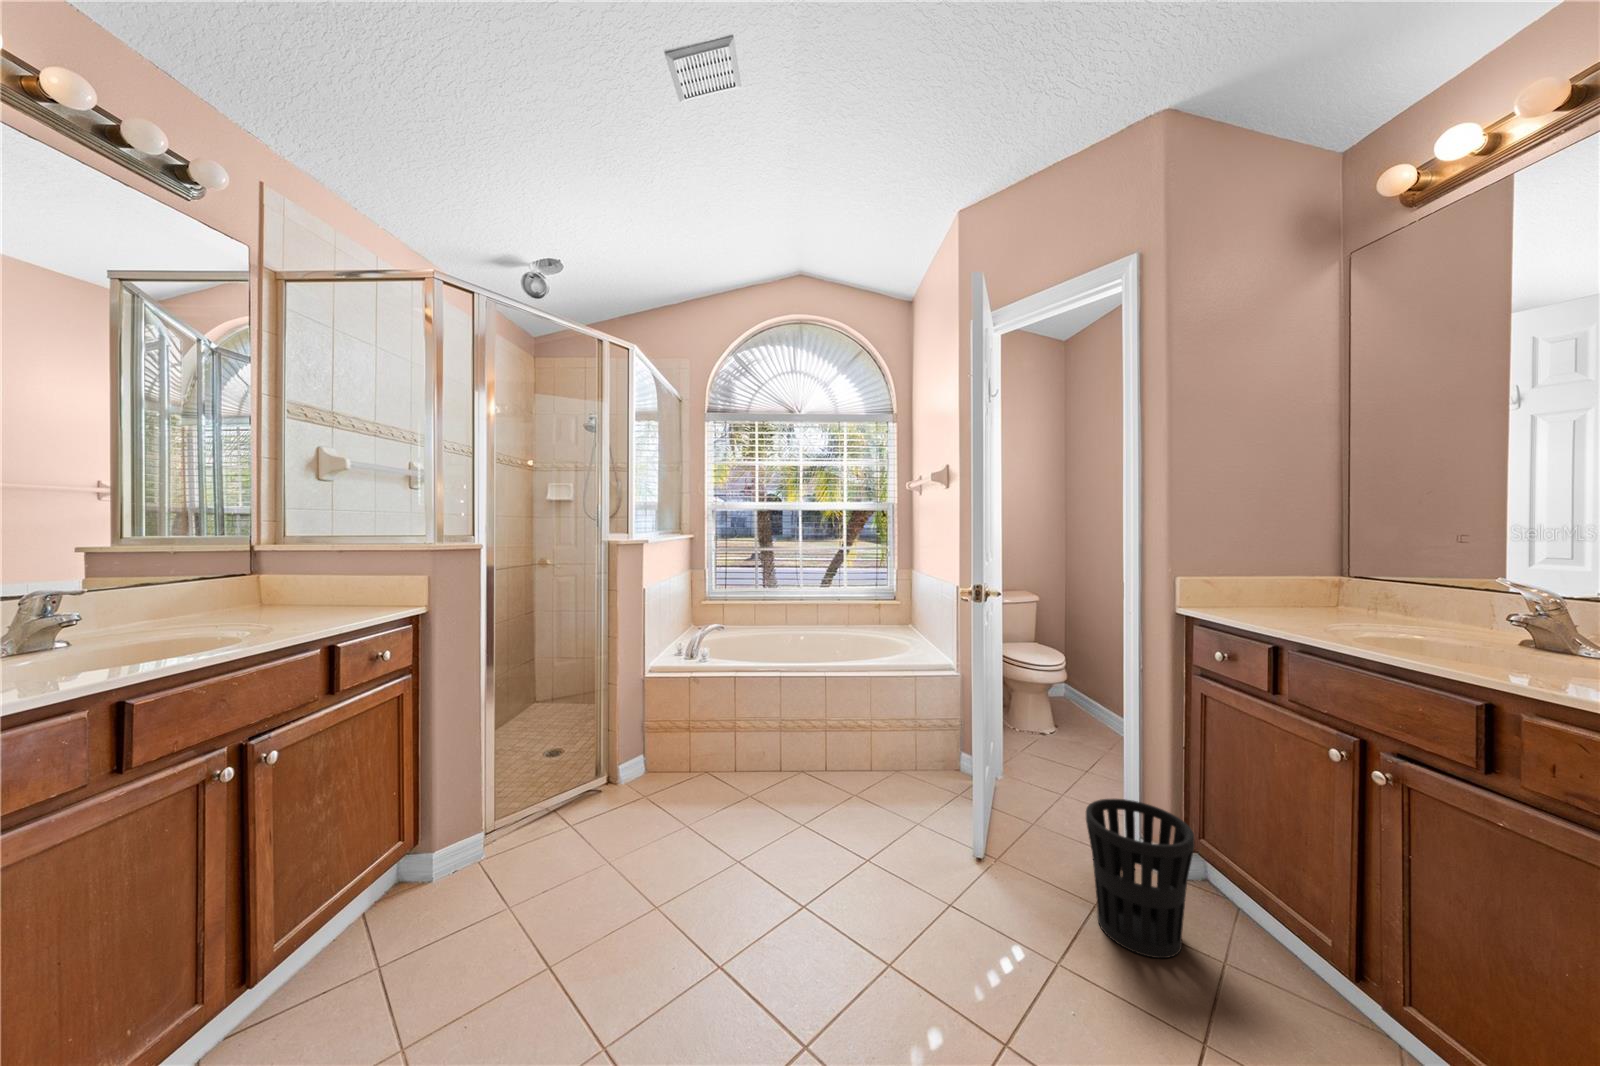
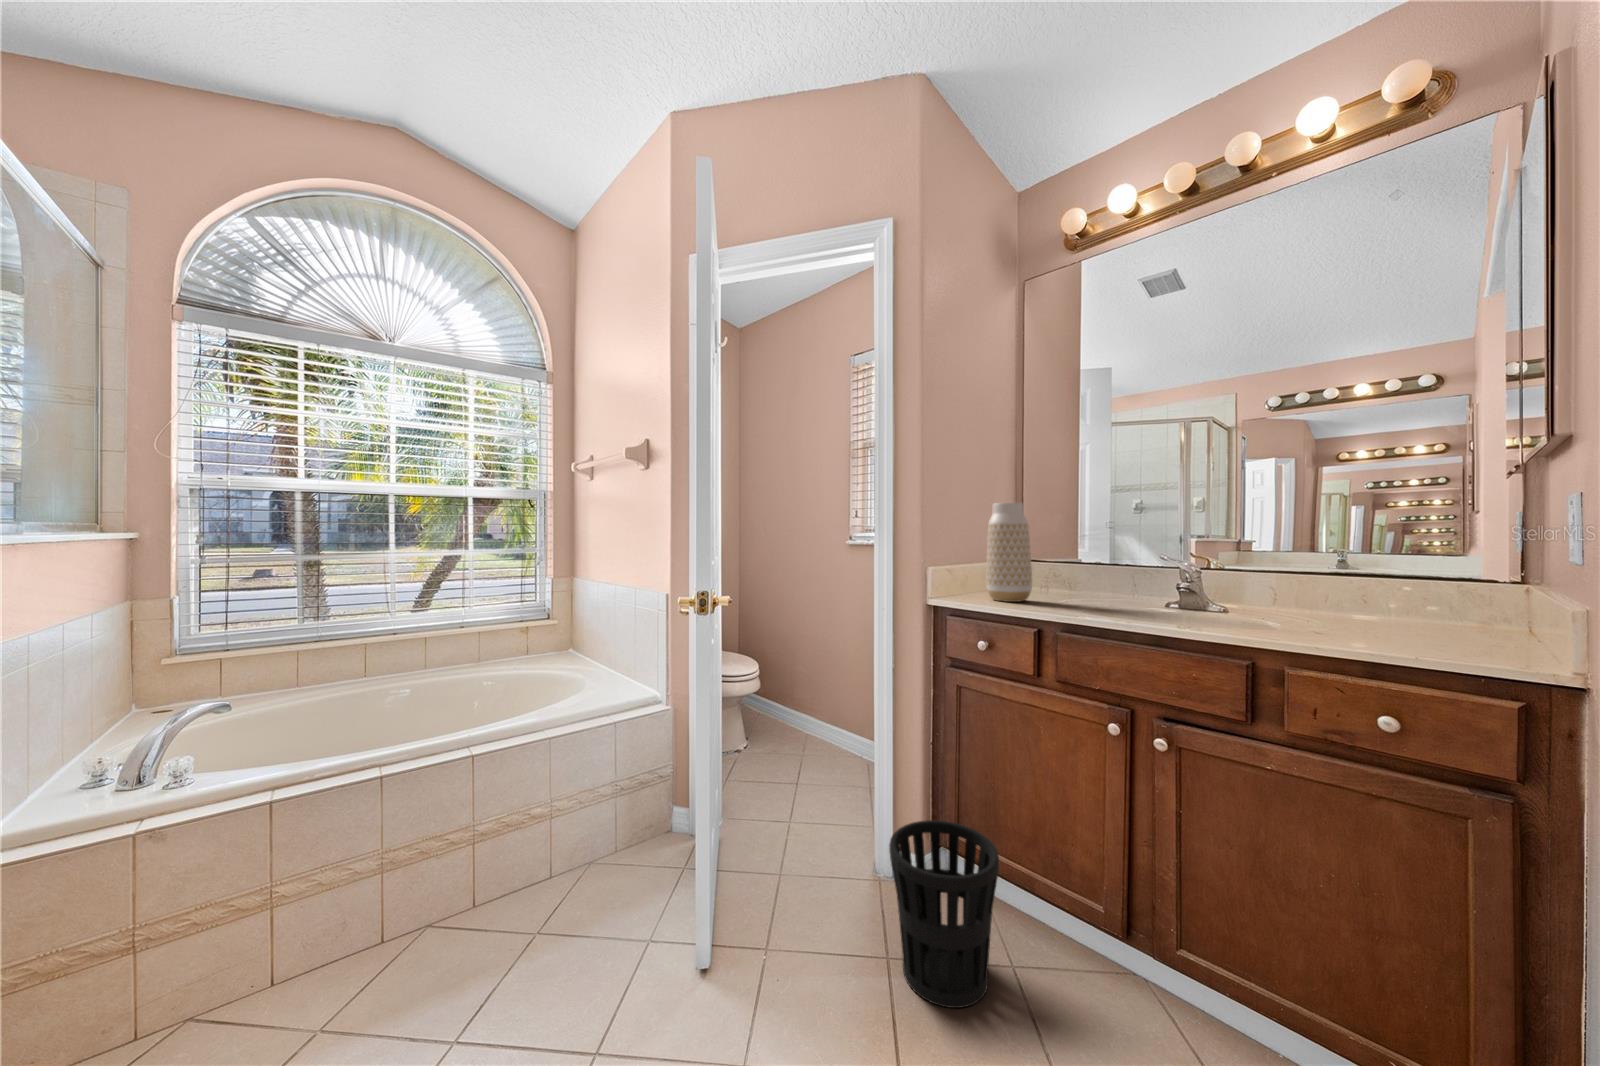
vase: none [1261,514,1323,620] -> present [986,503,1032,602]

